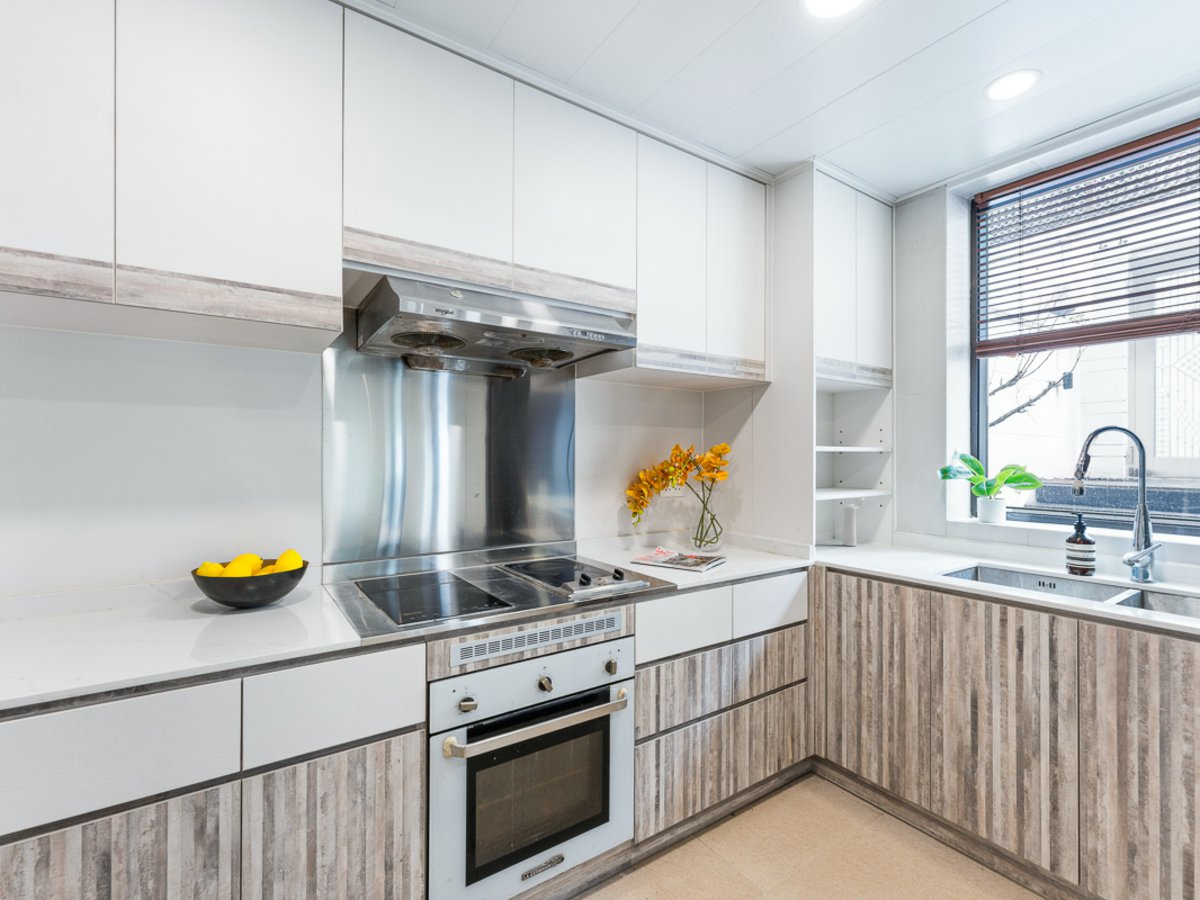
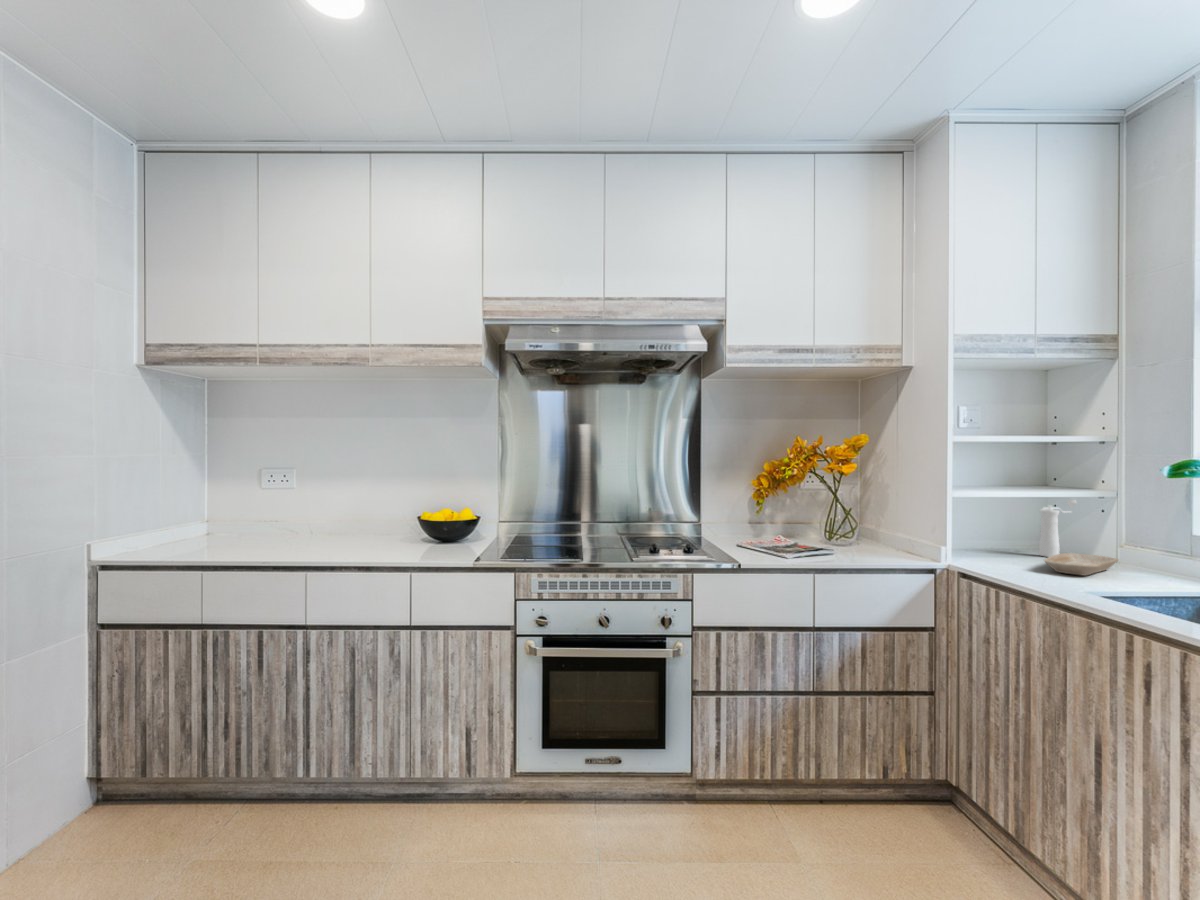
tray: none [871,542,916,561] -> present [1044,553,1118,576]

